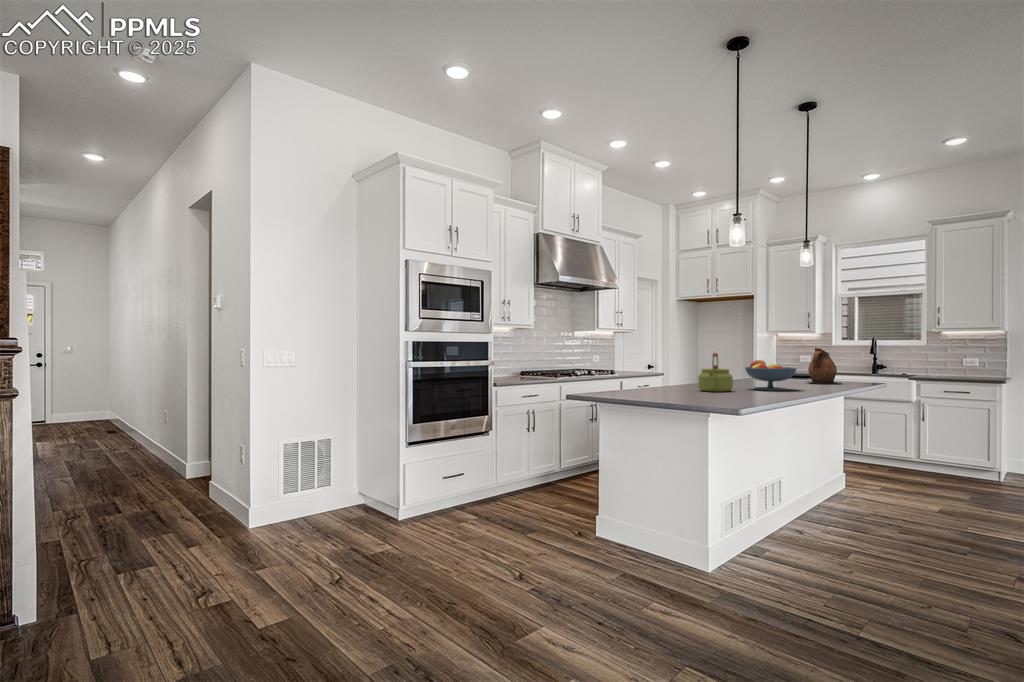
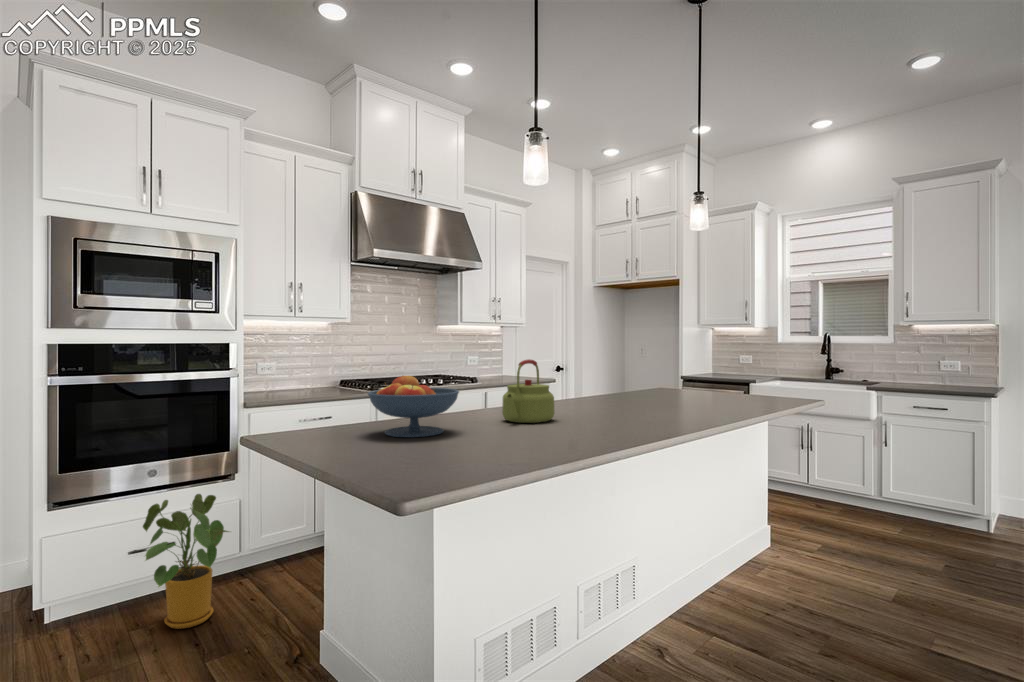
ceramic pitcher: present [808,348,841,384] -> none [705,350,756,402]
fruit bowl: present [745,360,797,391] -> present [368,376,459,437]
house plant: none [455,441,518,522] -> present [143,494,229,629]

